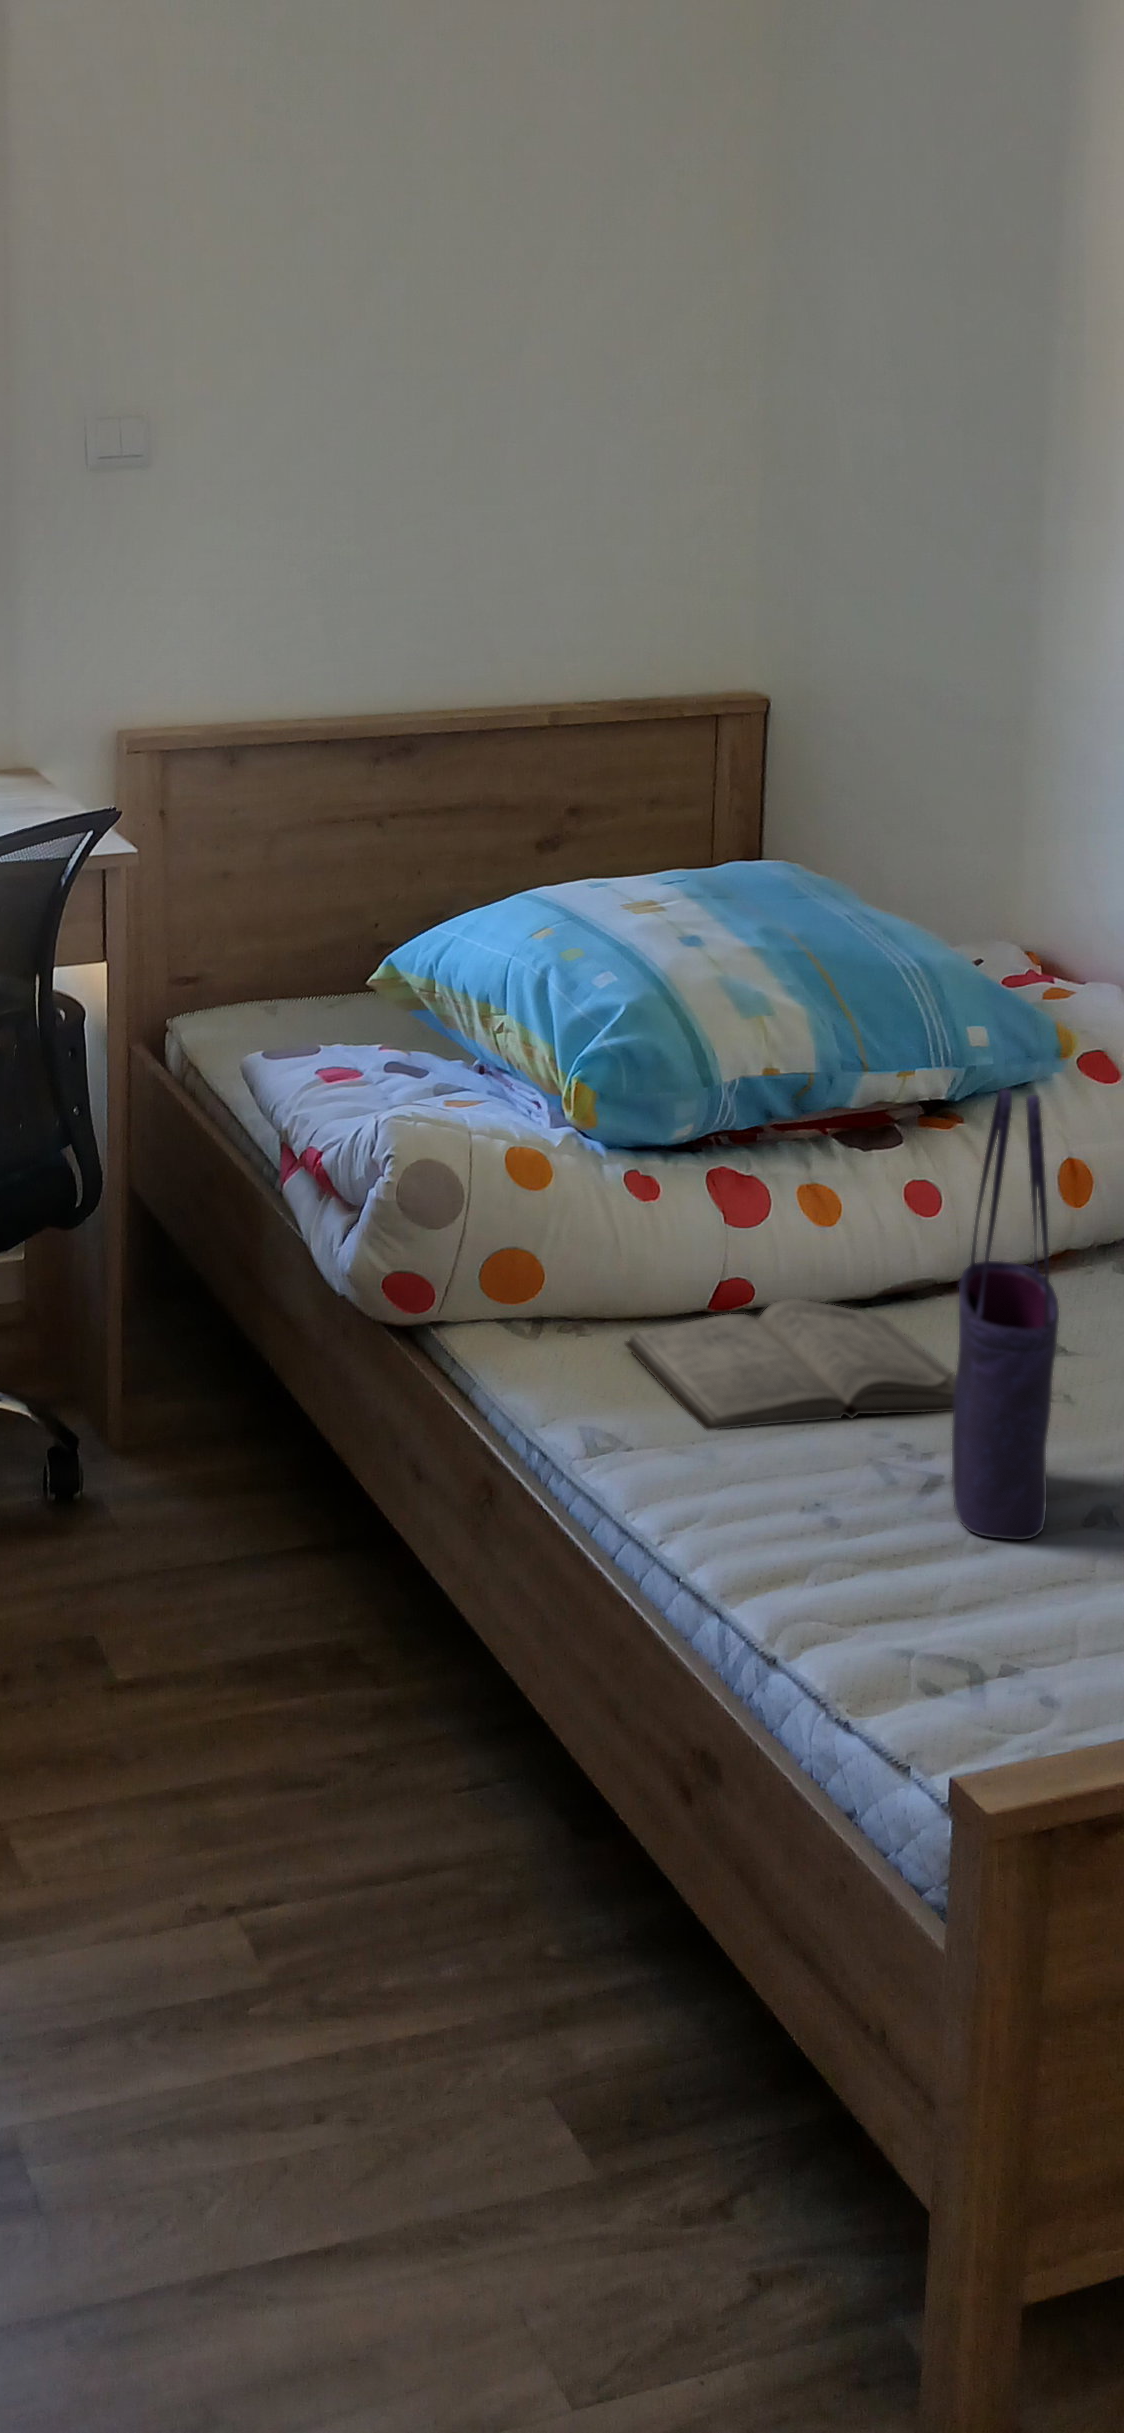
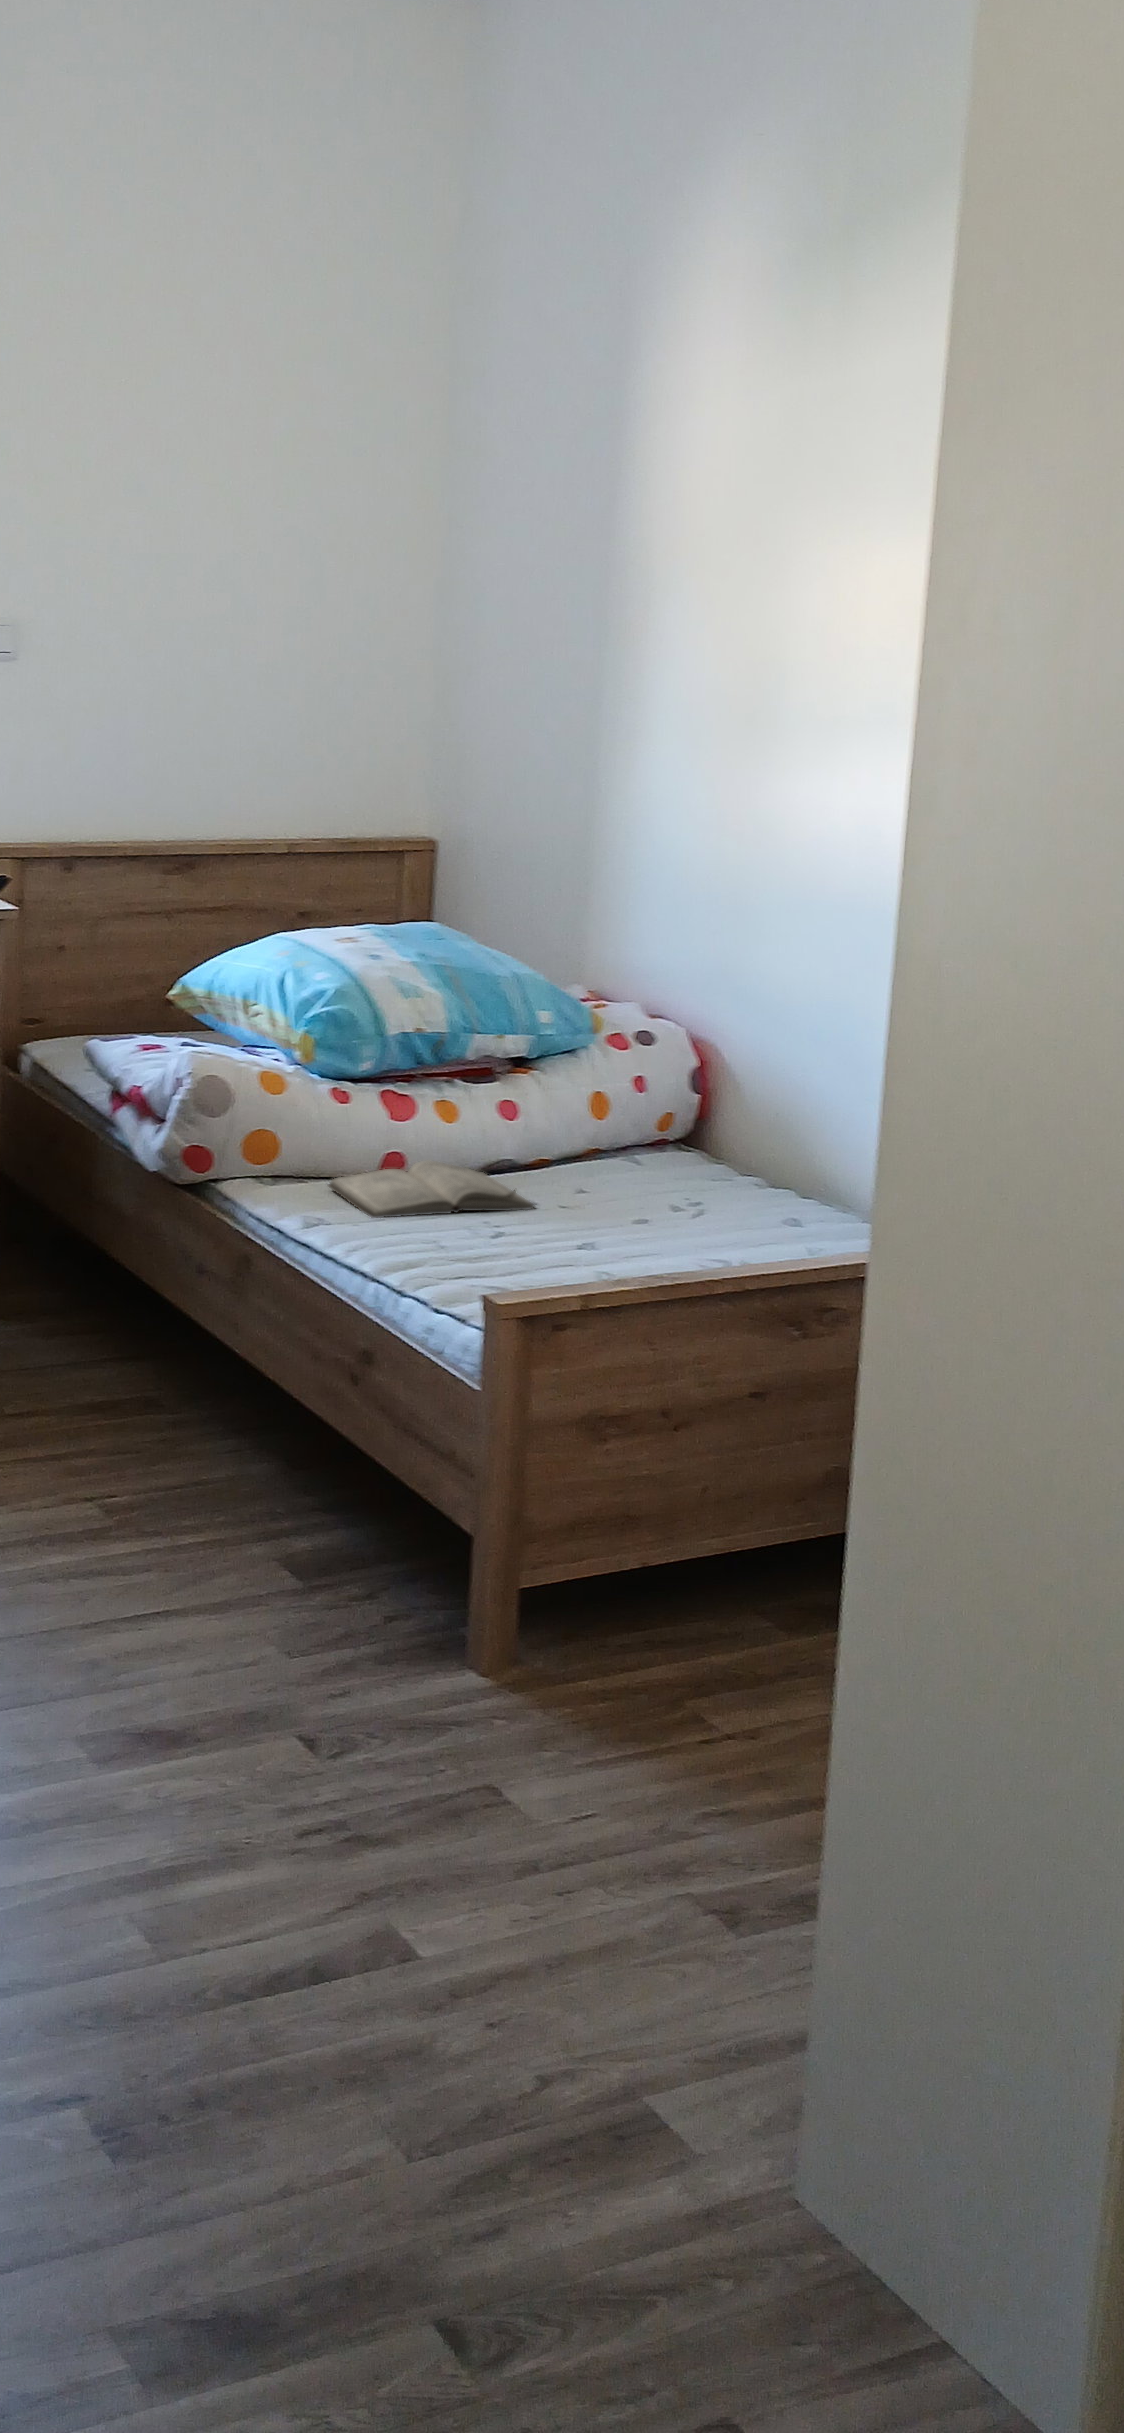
tote bag: present [952,1089,1059,1540] -> none [506,1007,562,1252]

